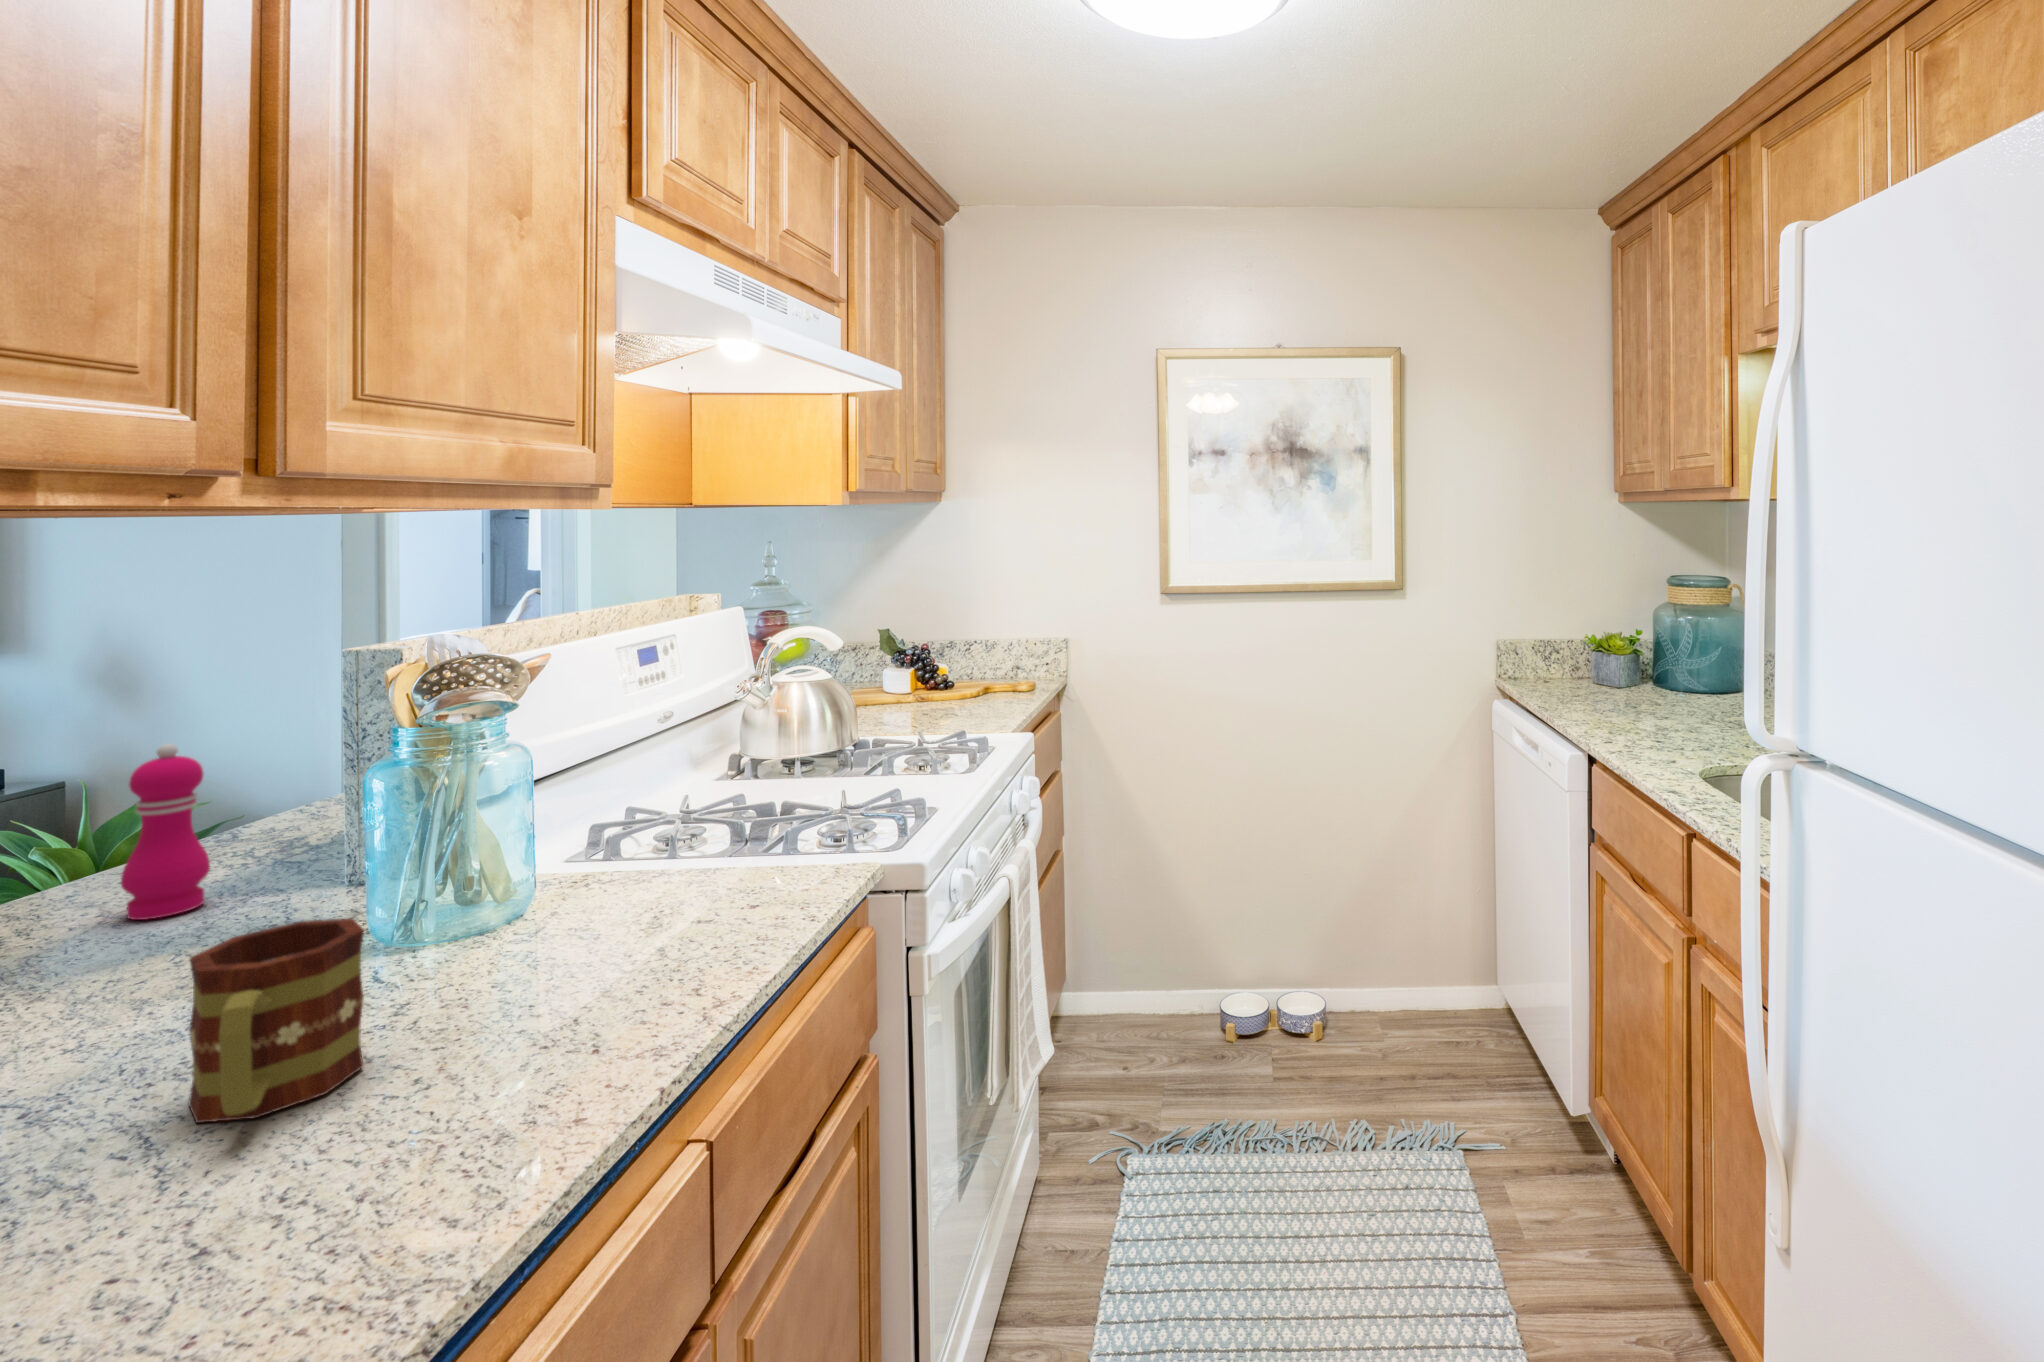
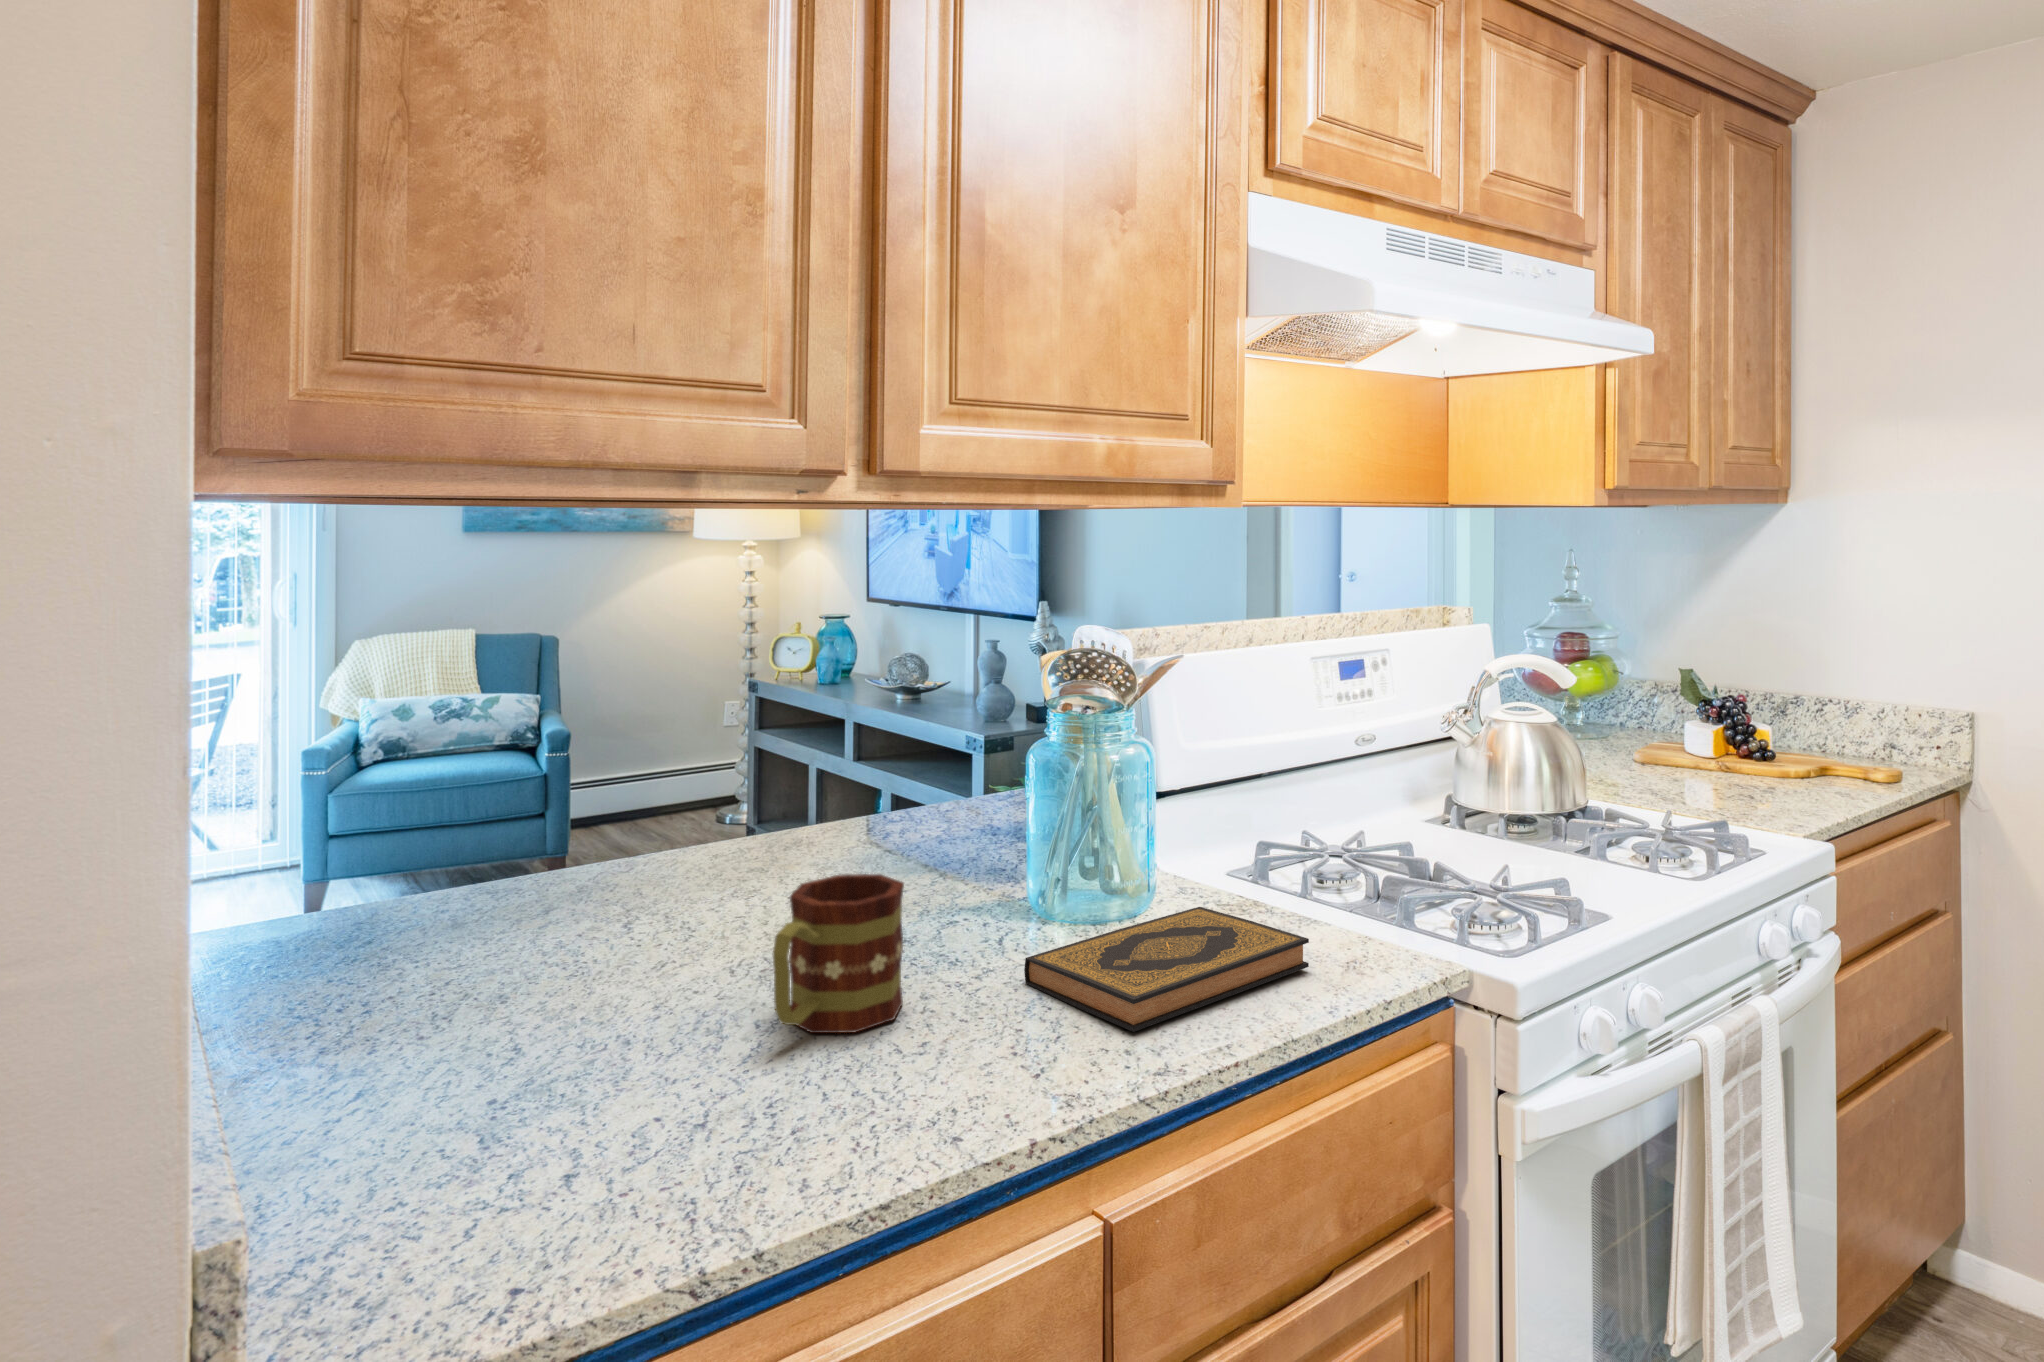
pepper mill: present [121,744,210,920] -> none [920,703,971,847]
hardback book: none [485,868,766,989] -> present [1024,907,1309,1032]

